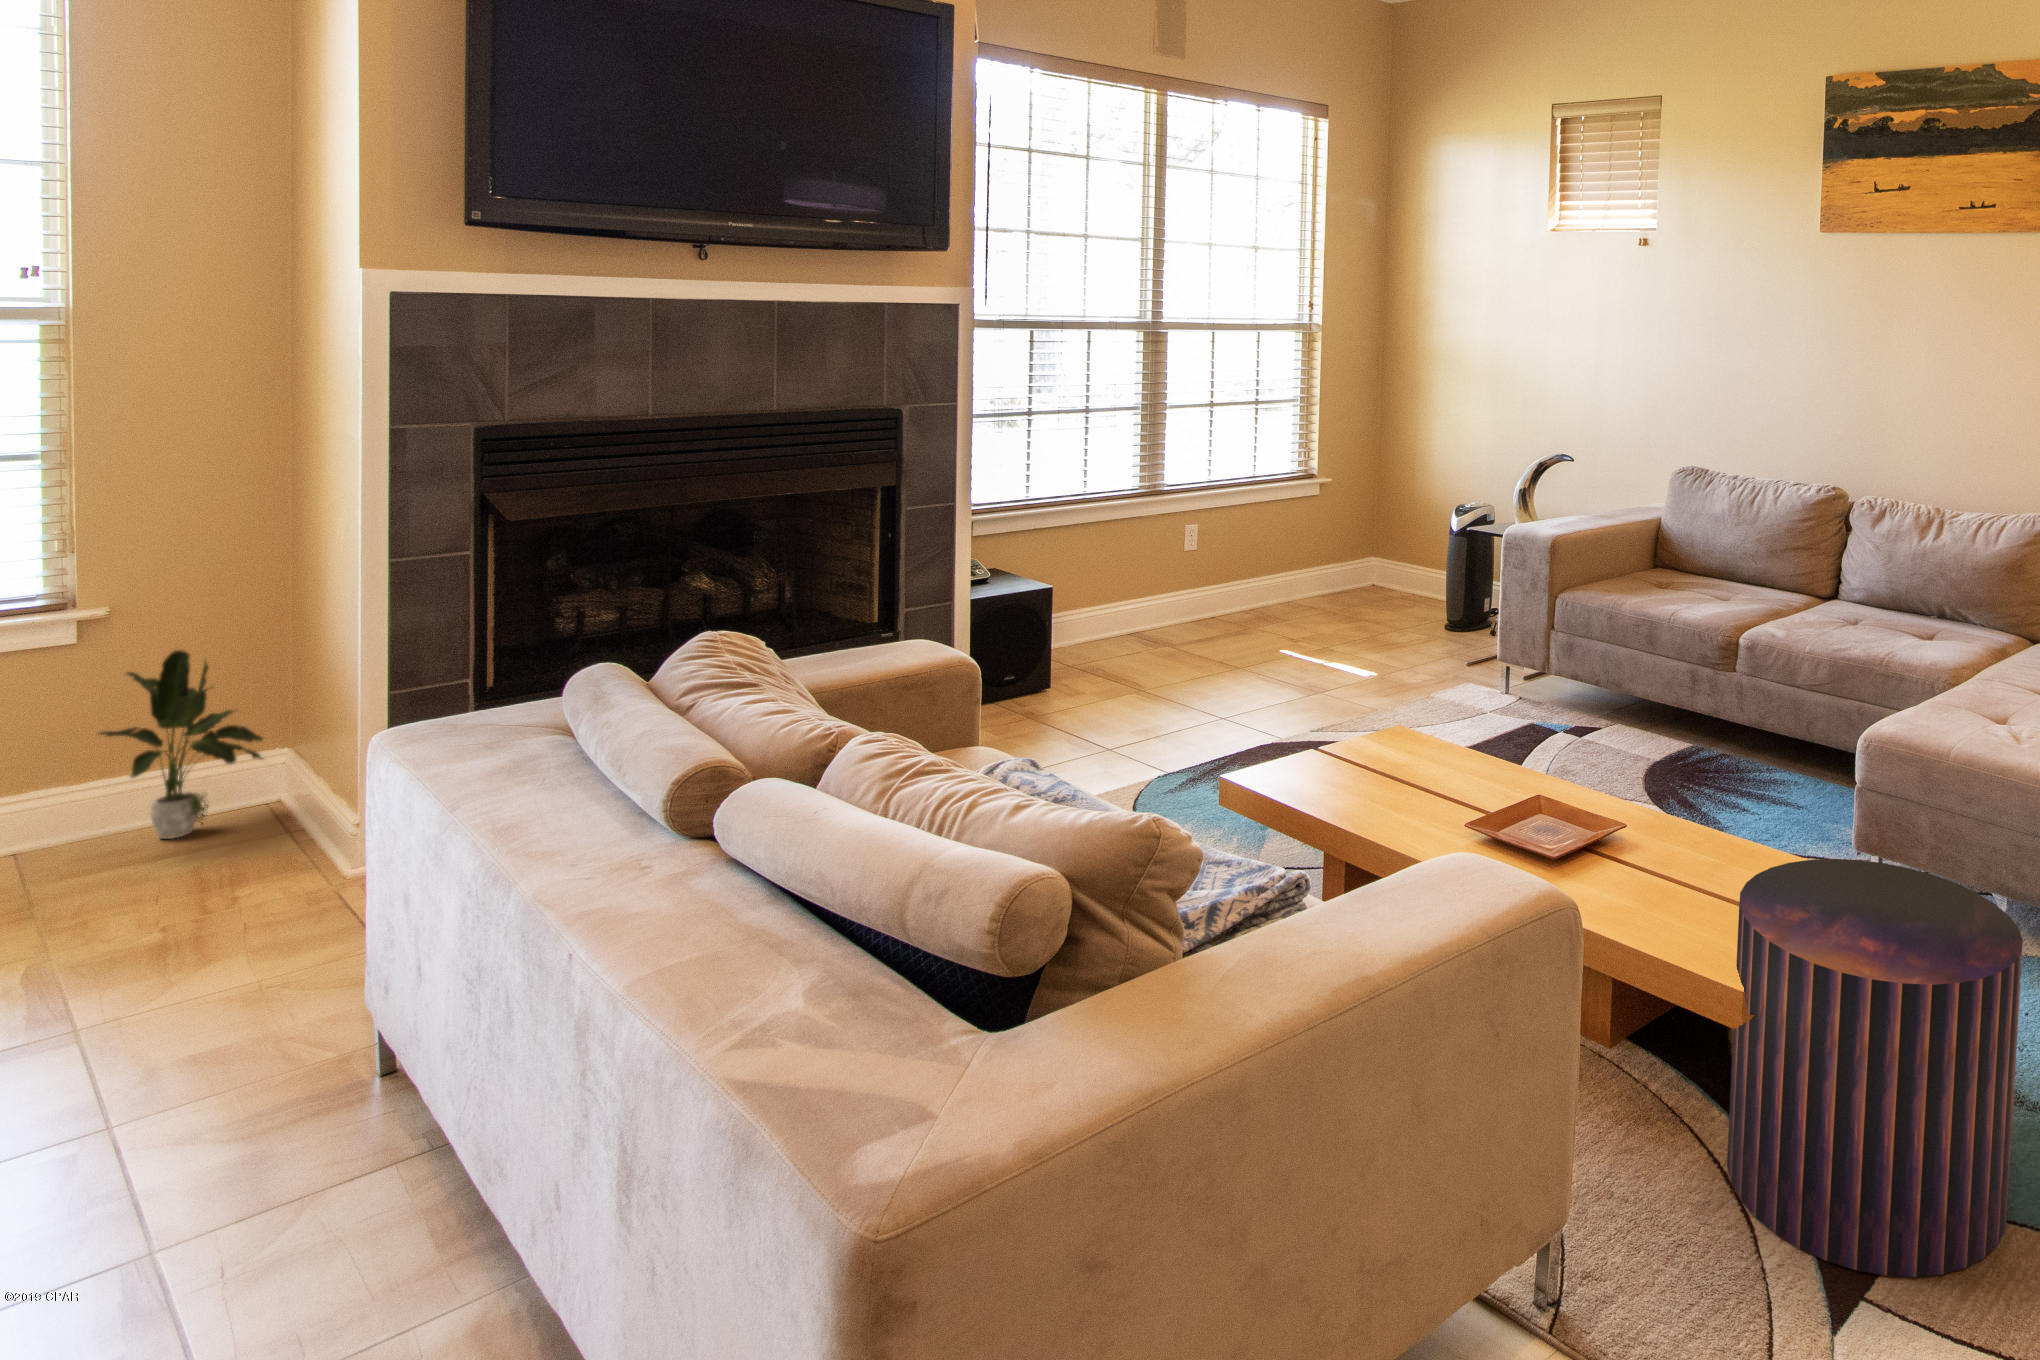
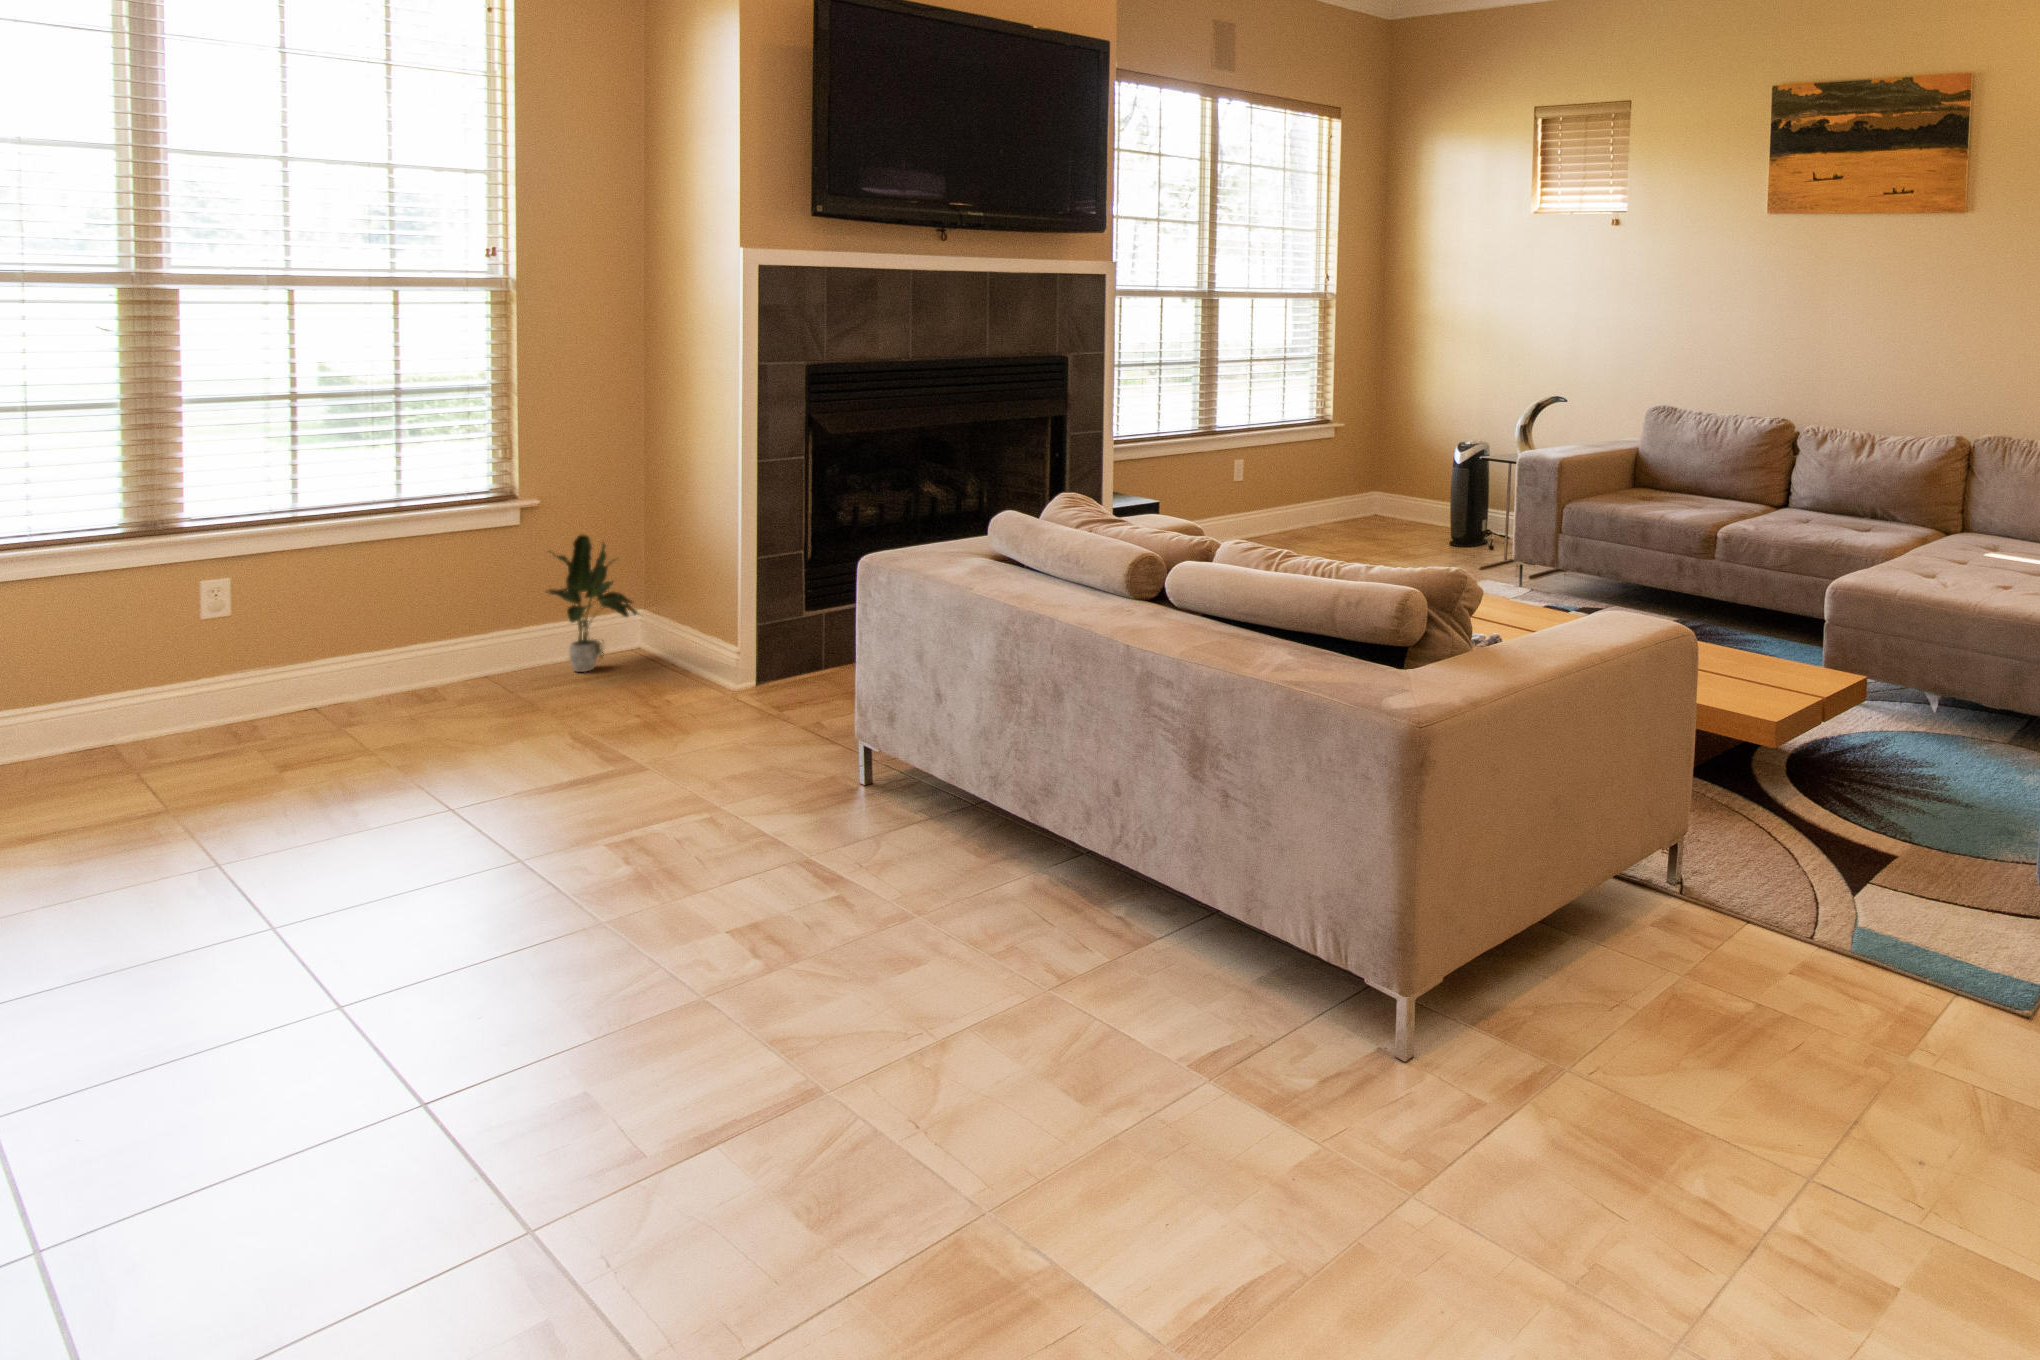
pouf: present [1727,859,2023,1277] -> none [1760,643,1957,881]

